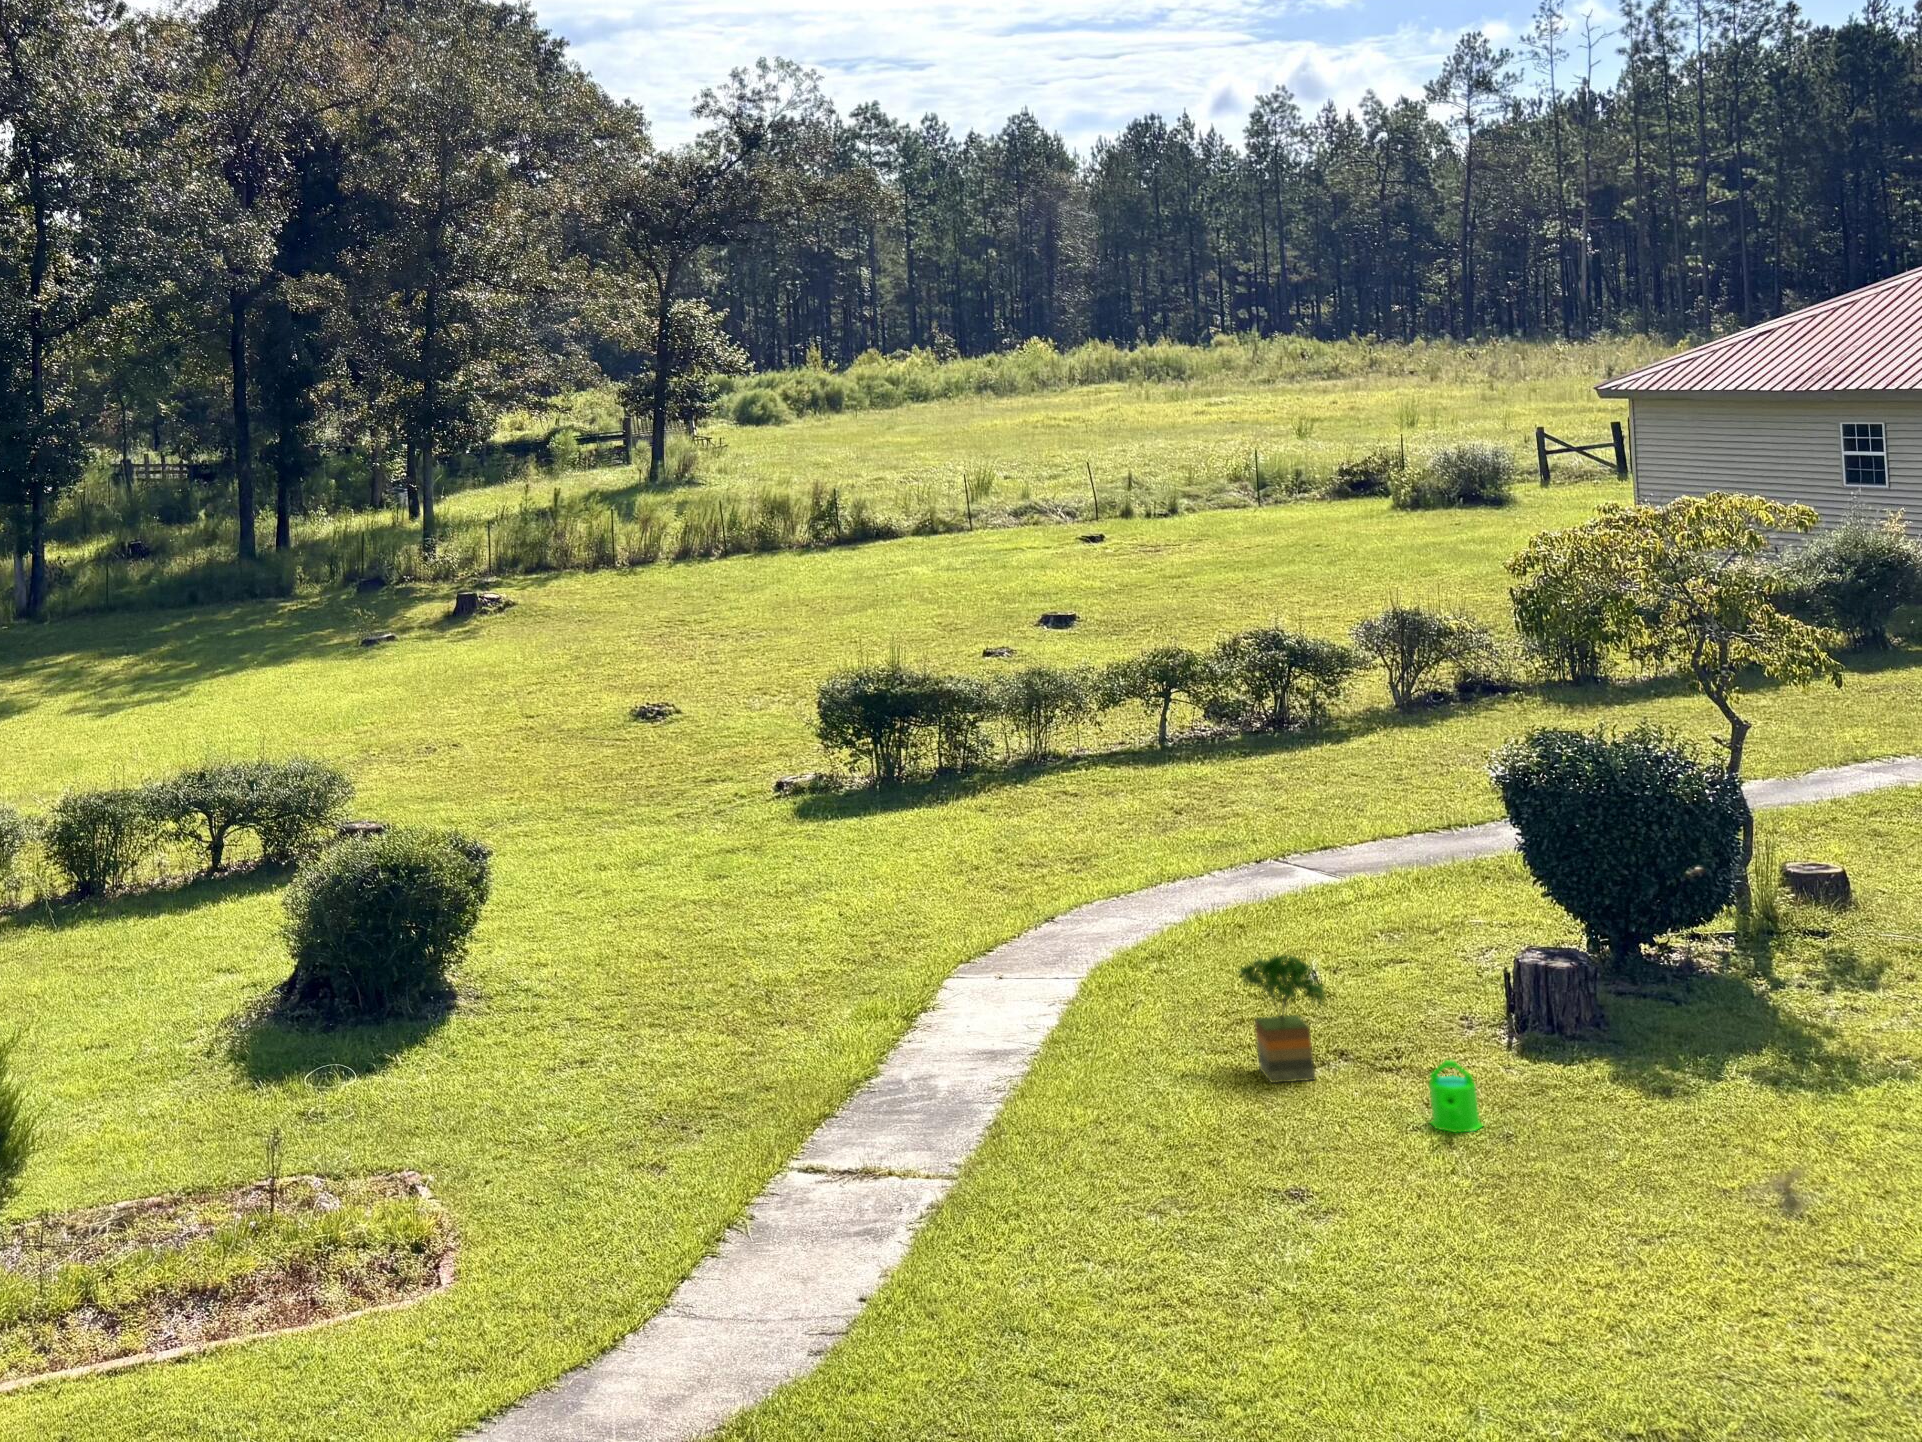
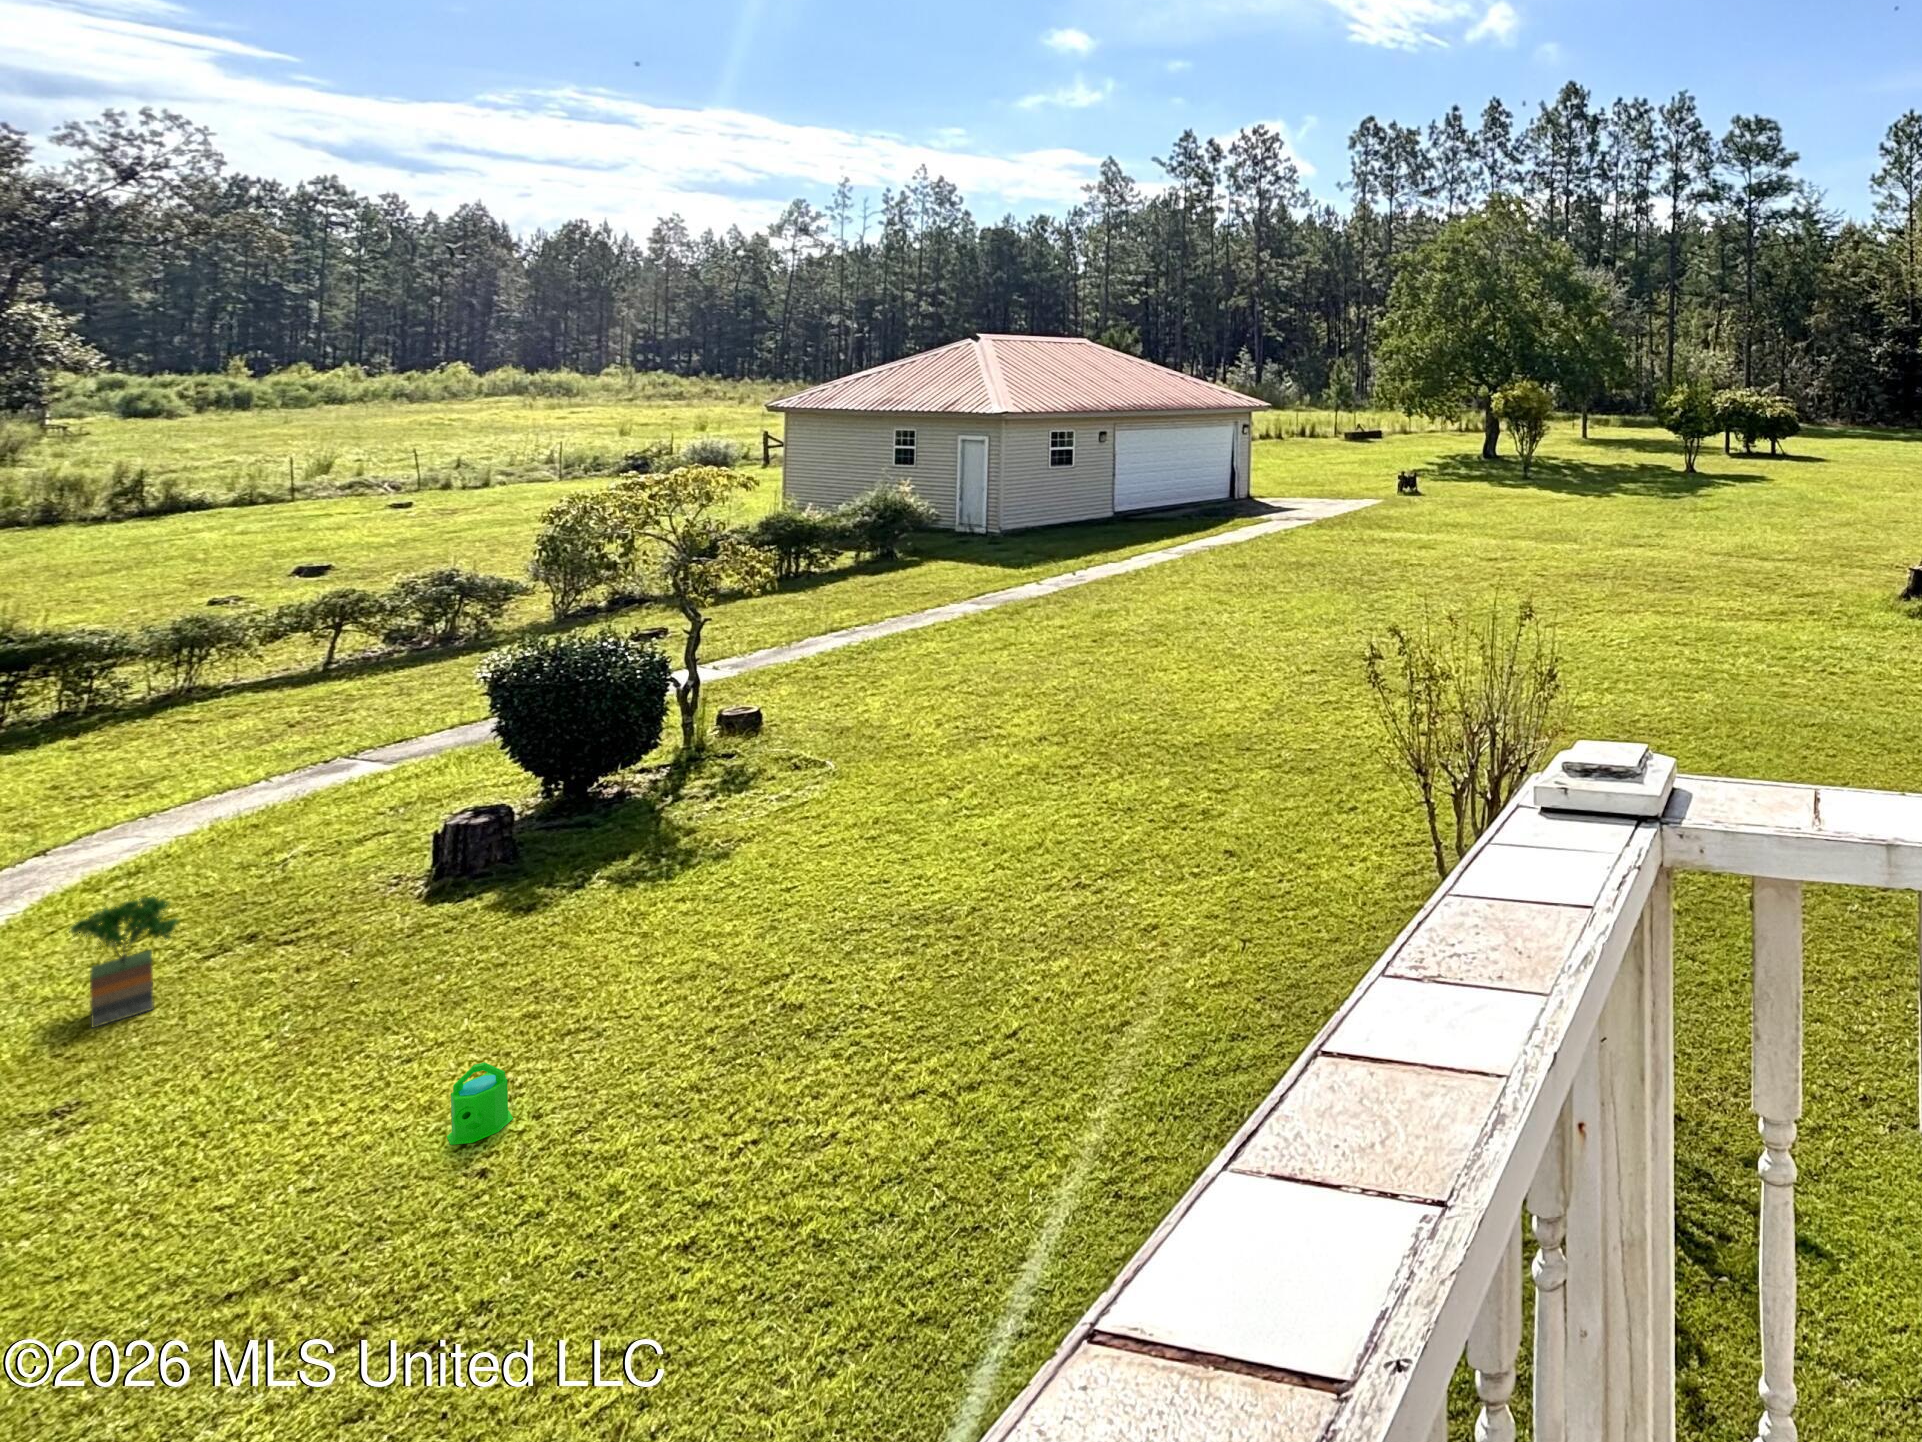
watering can: present [1429,1060,1483,1133] -> present [447,1062,513,1145]

